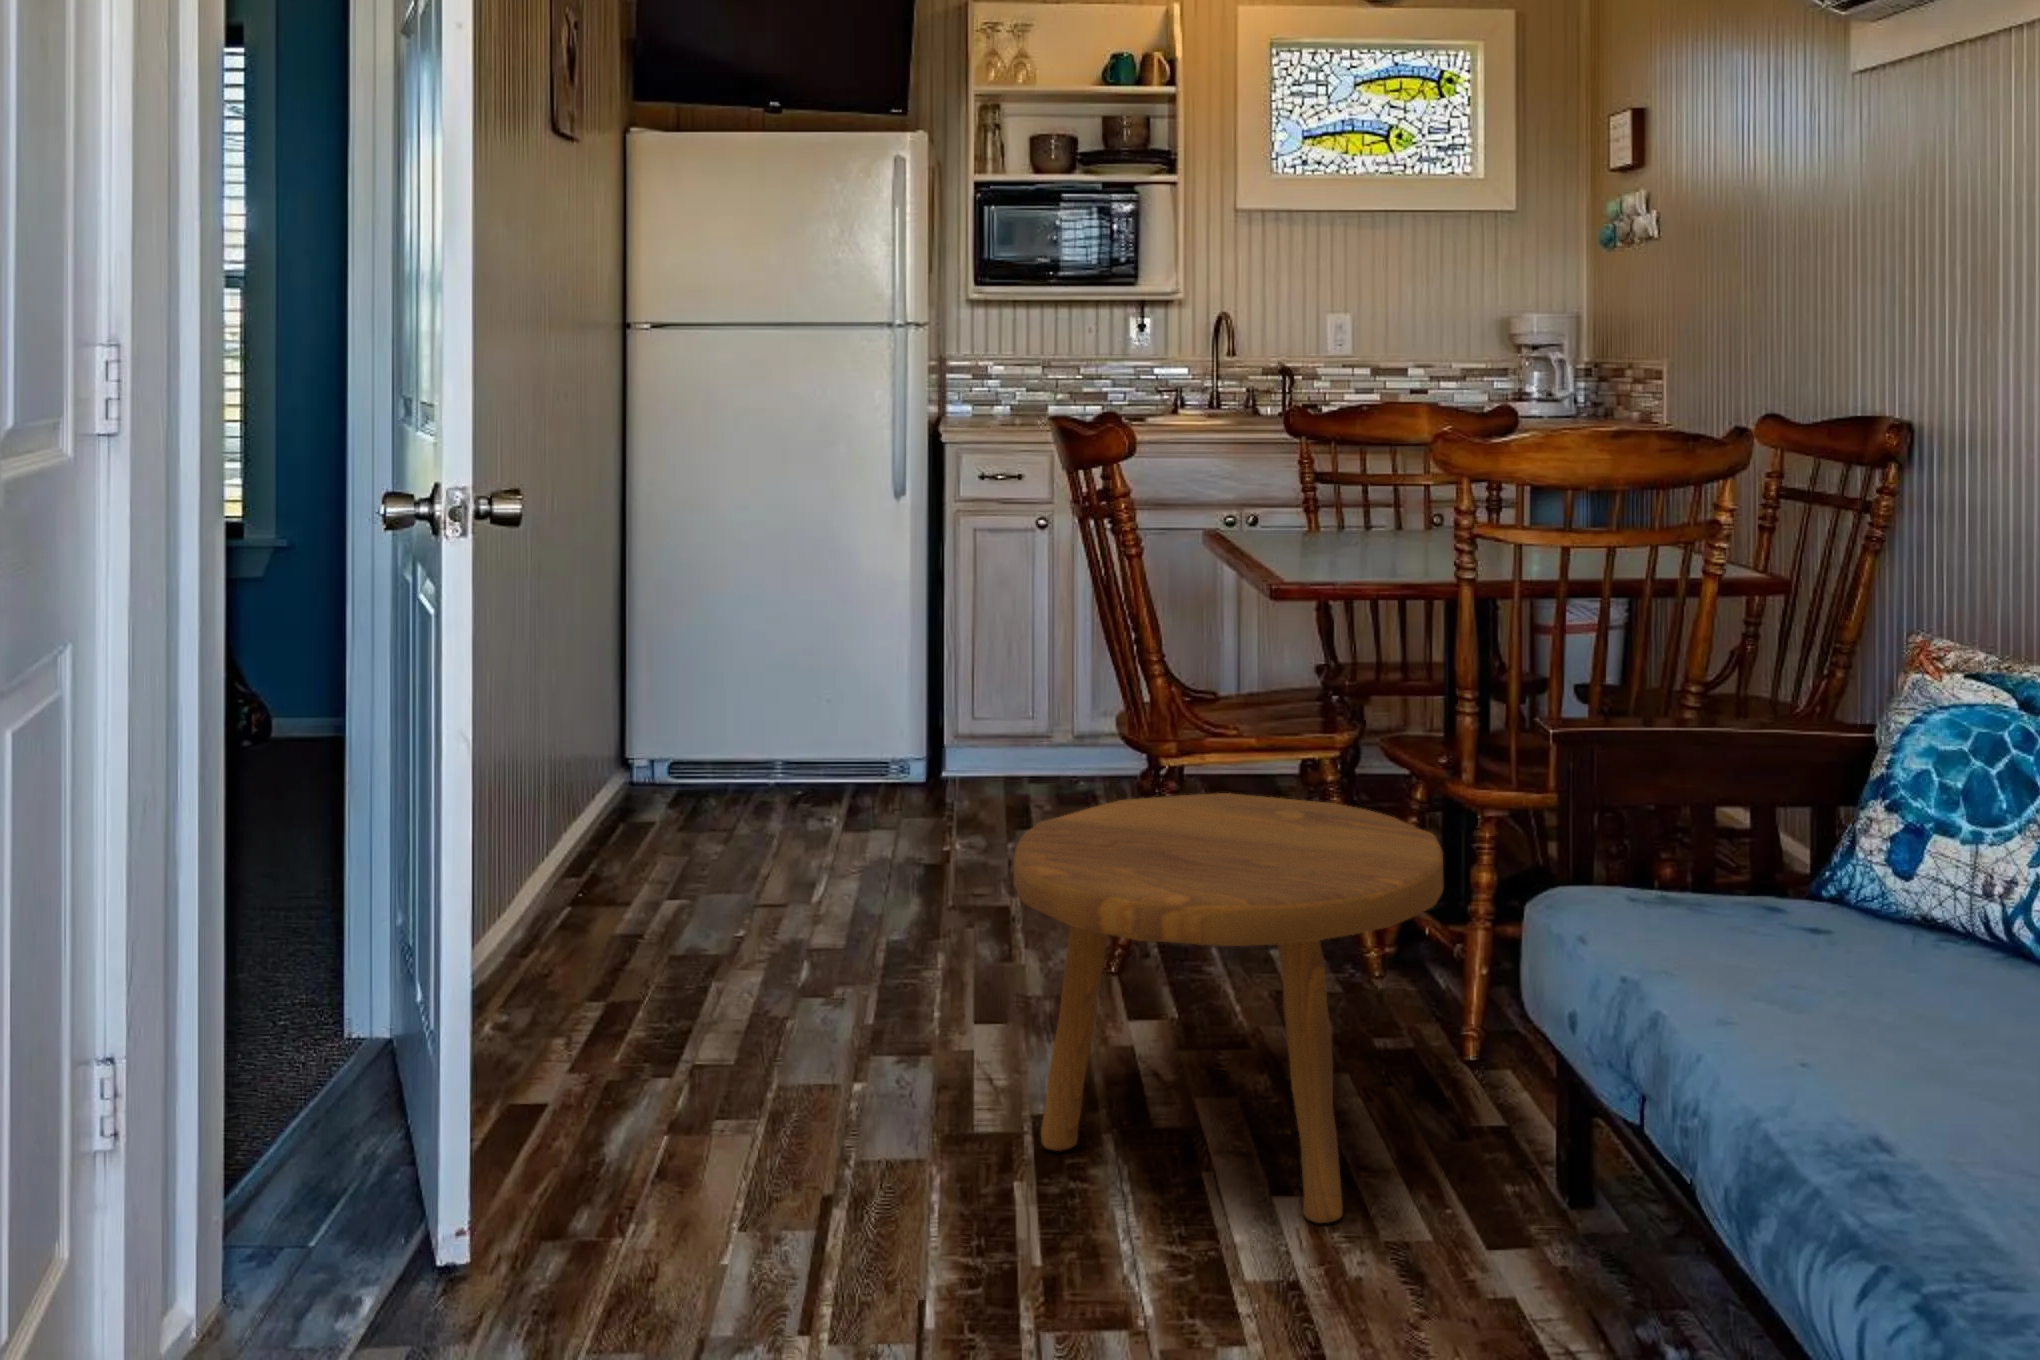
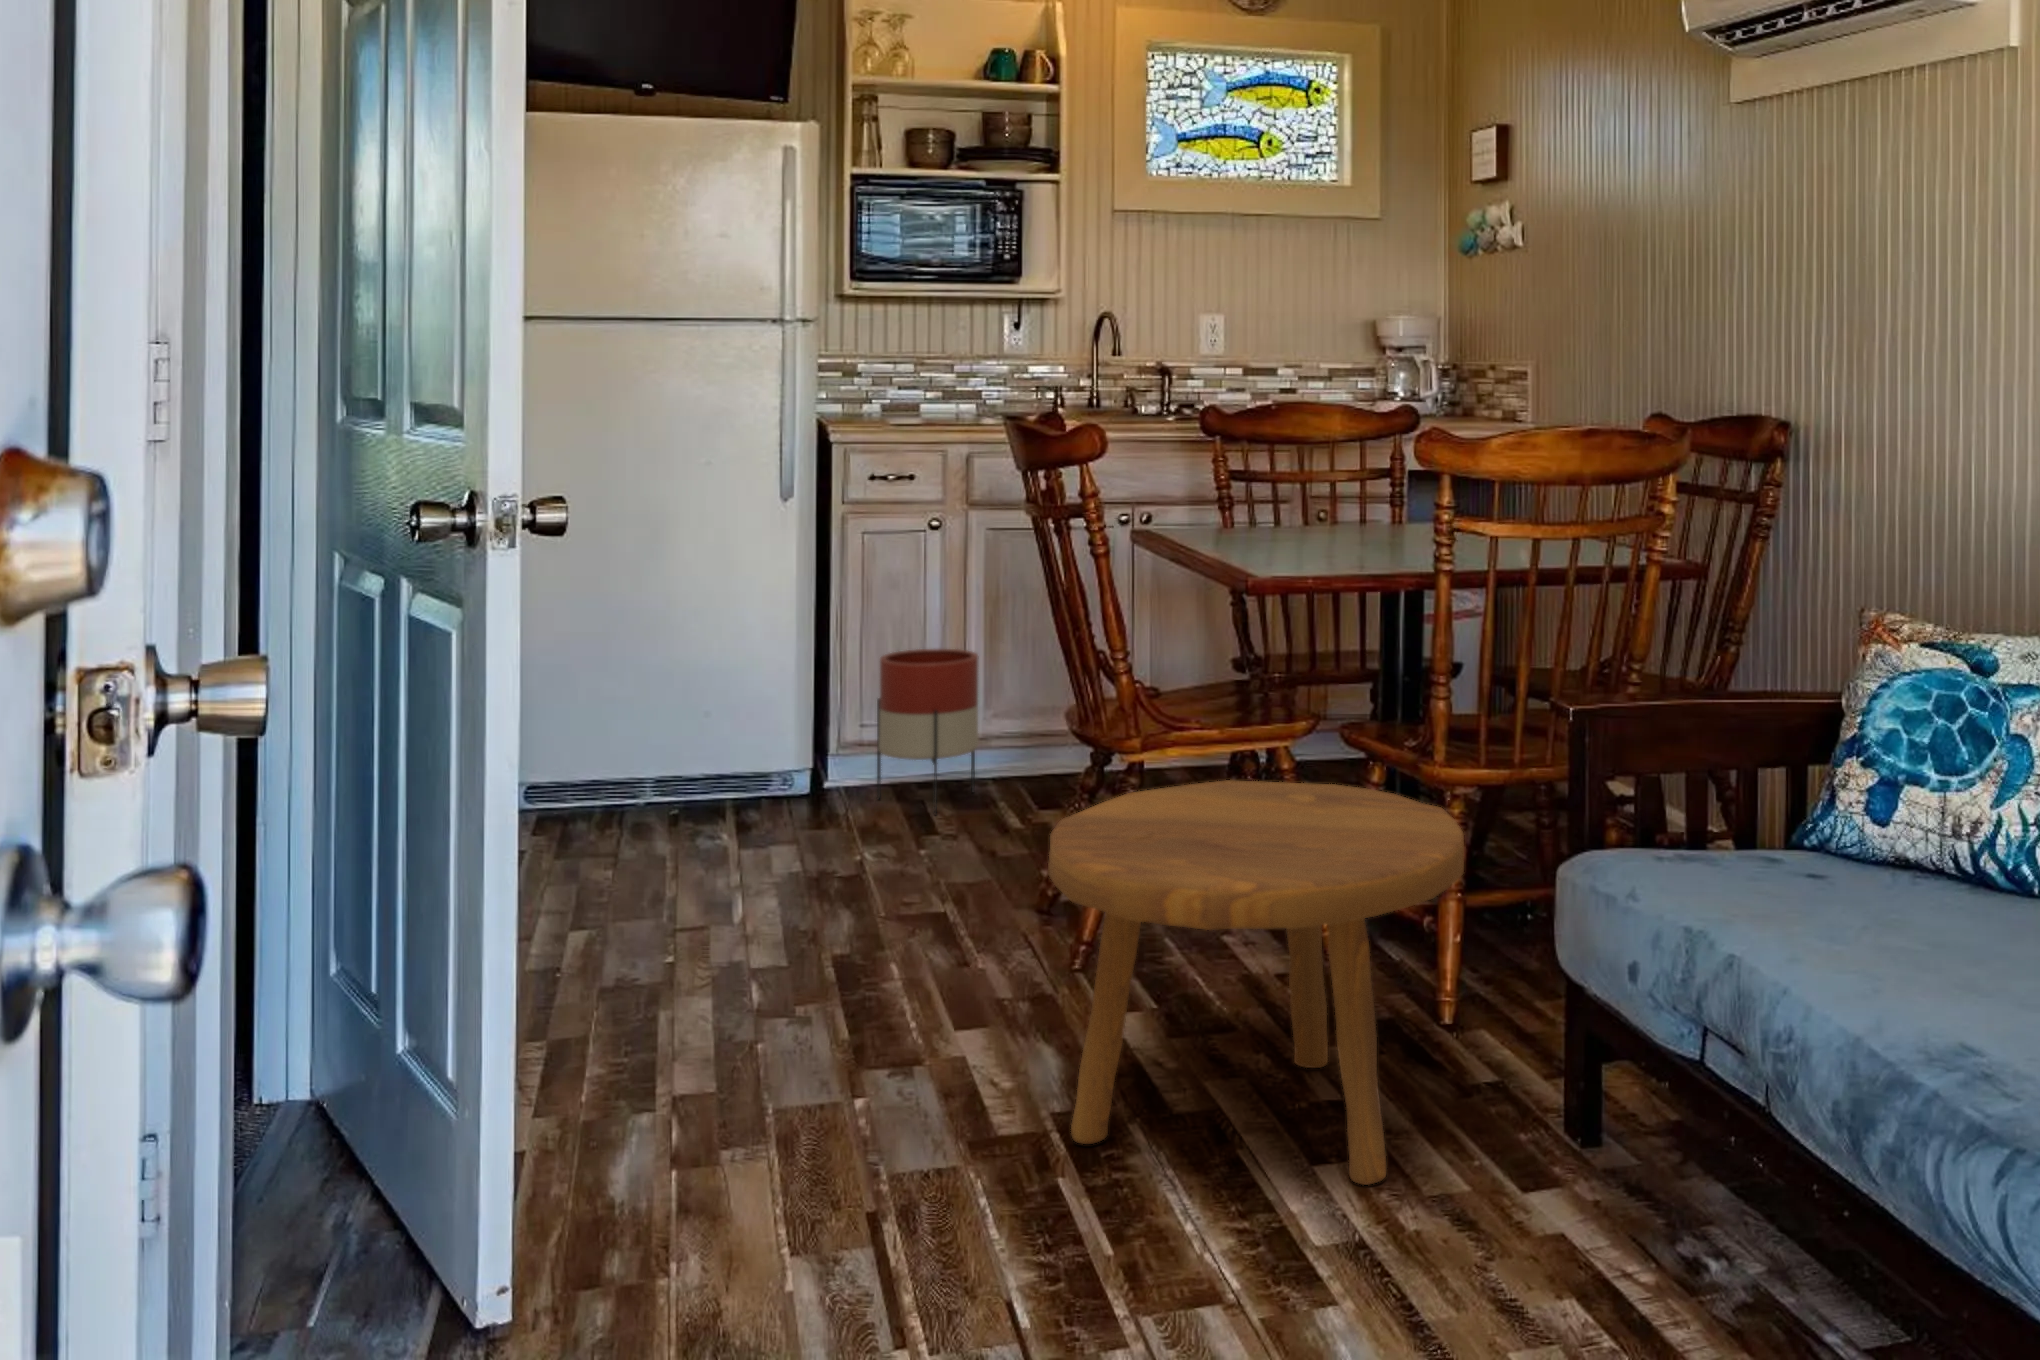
planter: none [983,653,1079,818] -> present [877,649,979,814]

